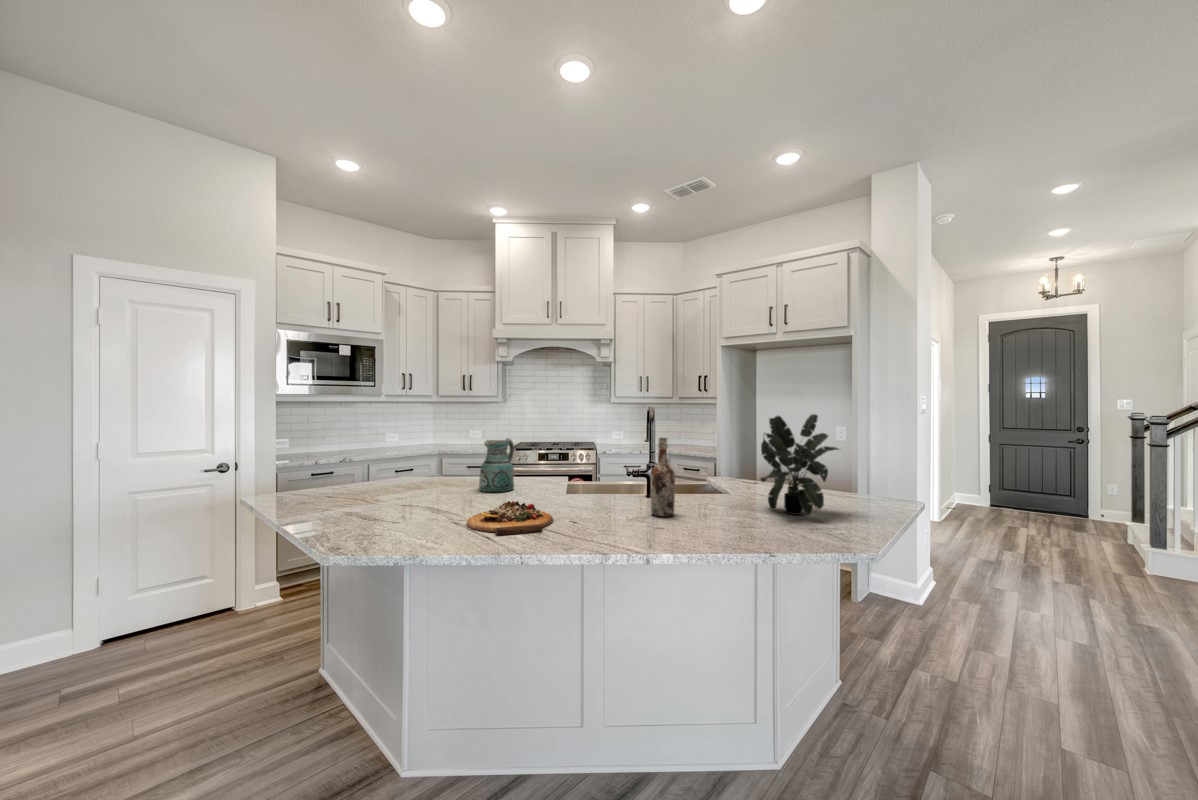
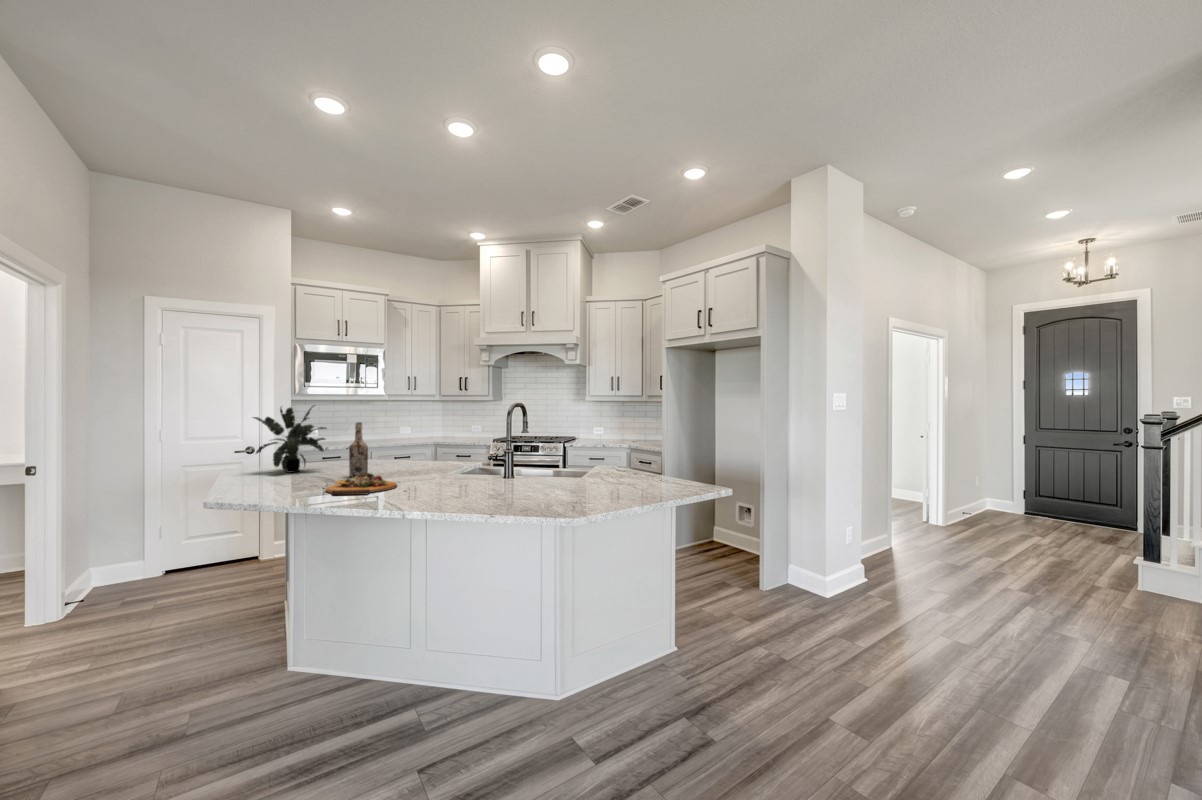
potted plant: present [760,414,839,515] -> present [253,405,326,473]
ceramic pitcher: present [479,438,514,492] -> none [390,428,426,470]
wine bottle: present [651,438,675,517] -> present [349,422,368,477]

